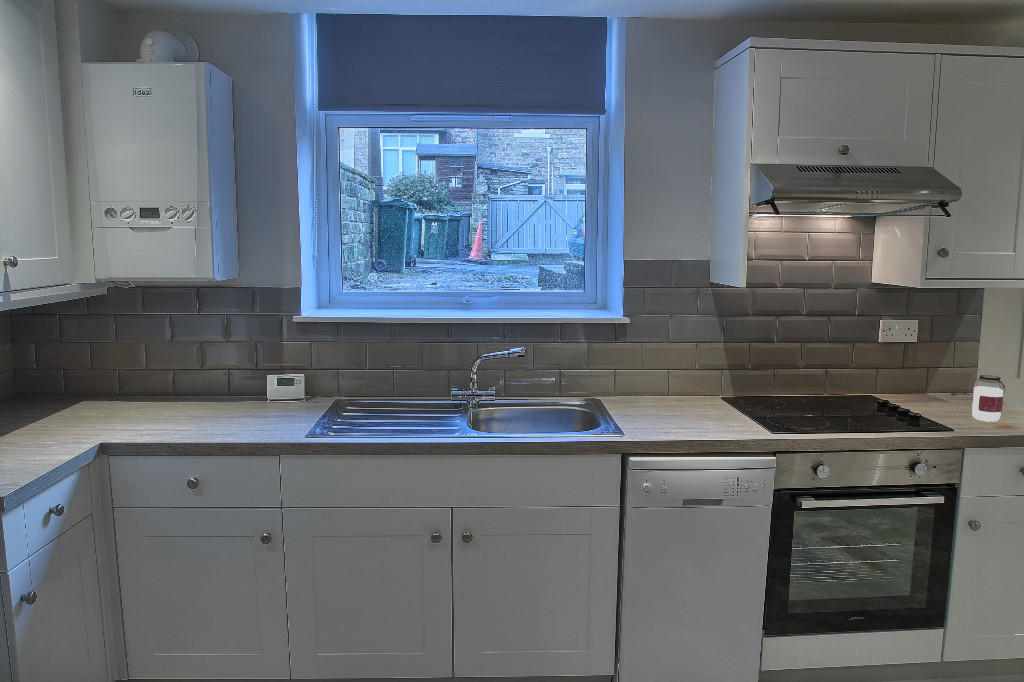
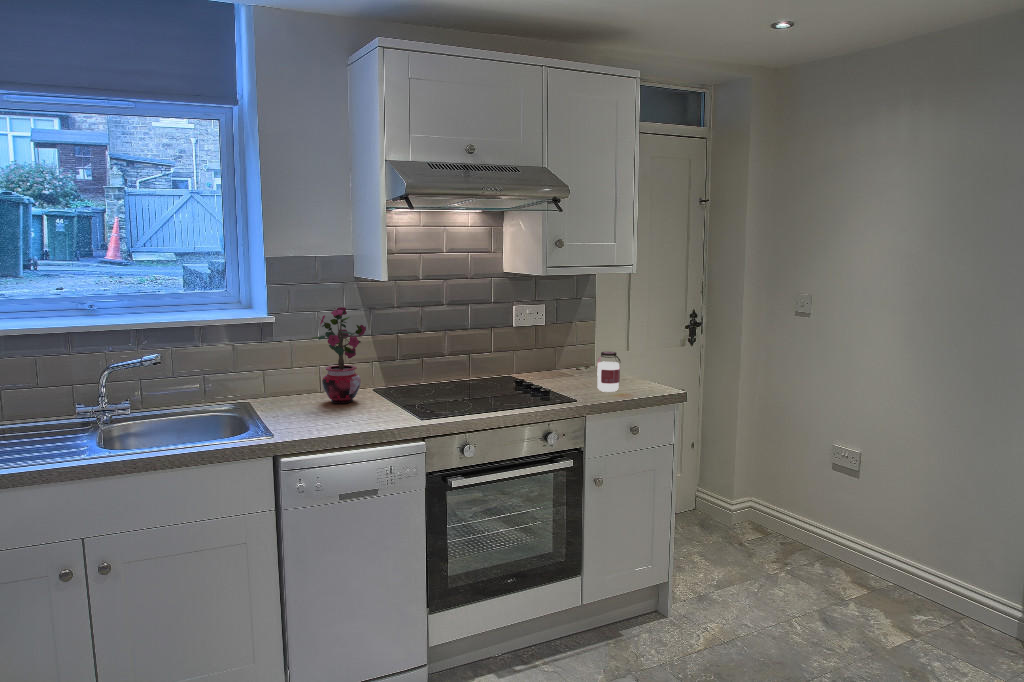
potted plant: none [656,312,712,409] -> present [312,307,366,404]

